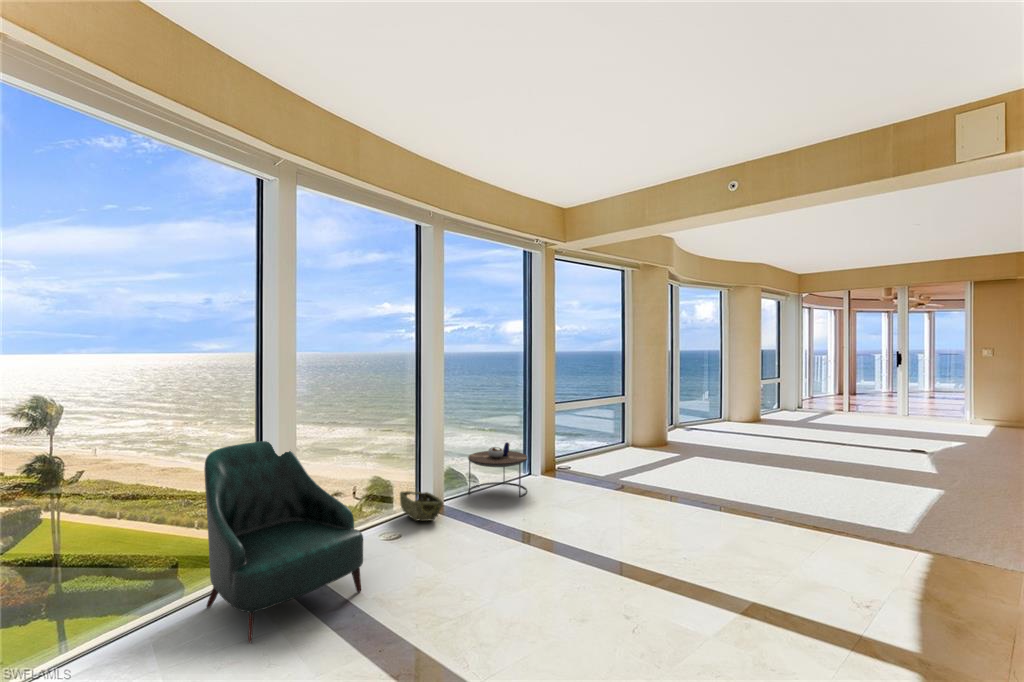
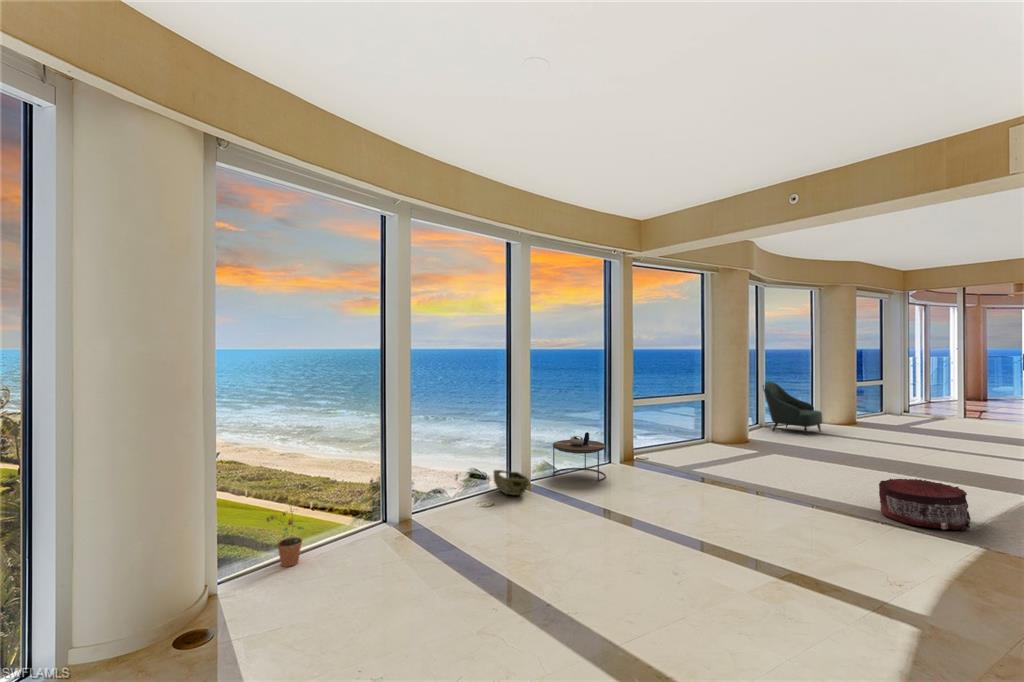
armchair: present [204,441,363,644] -> present [763,381,822,436]
pouf: none [803,480,887,532] -> present [879,479,970,530]
potted plant: none [78,551,142,651] -> present [267,495,304,567]

